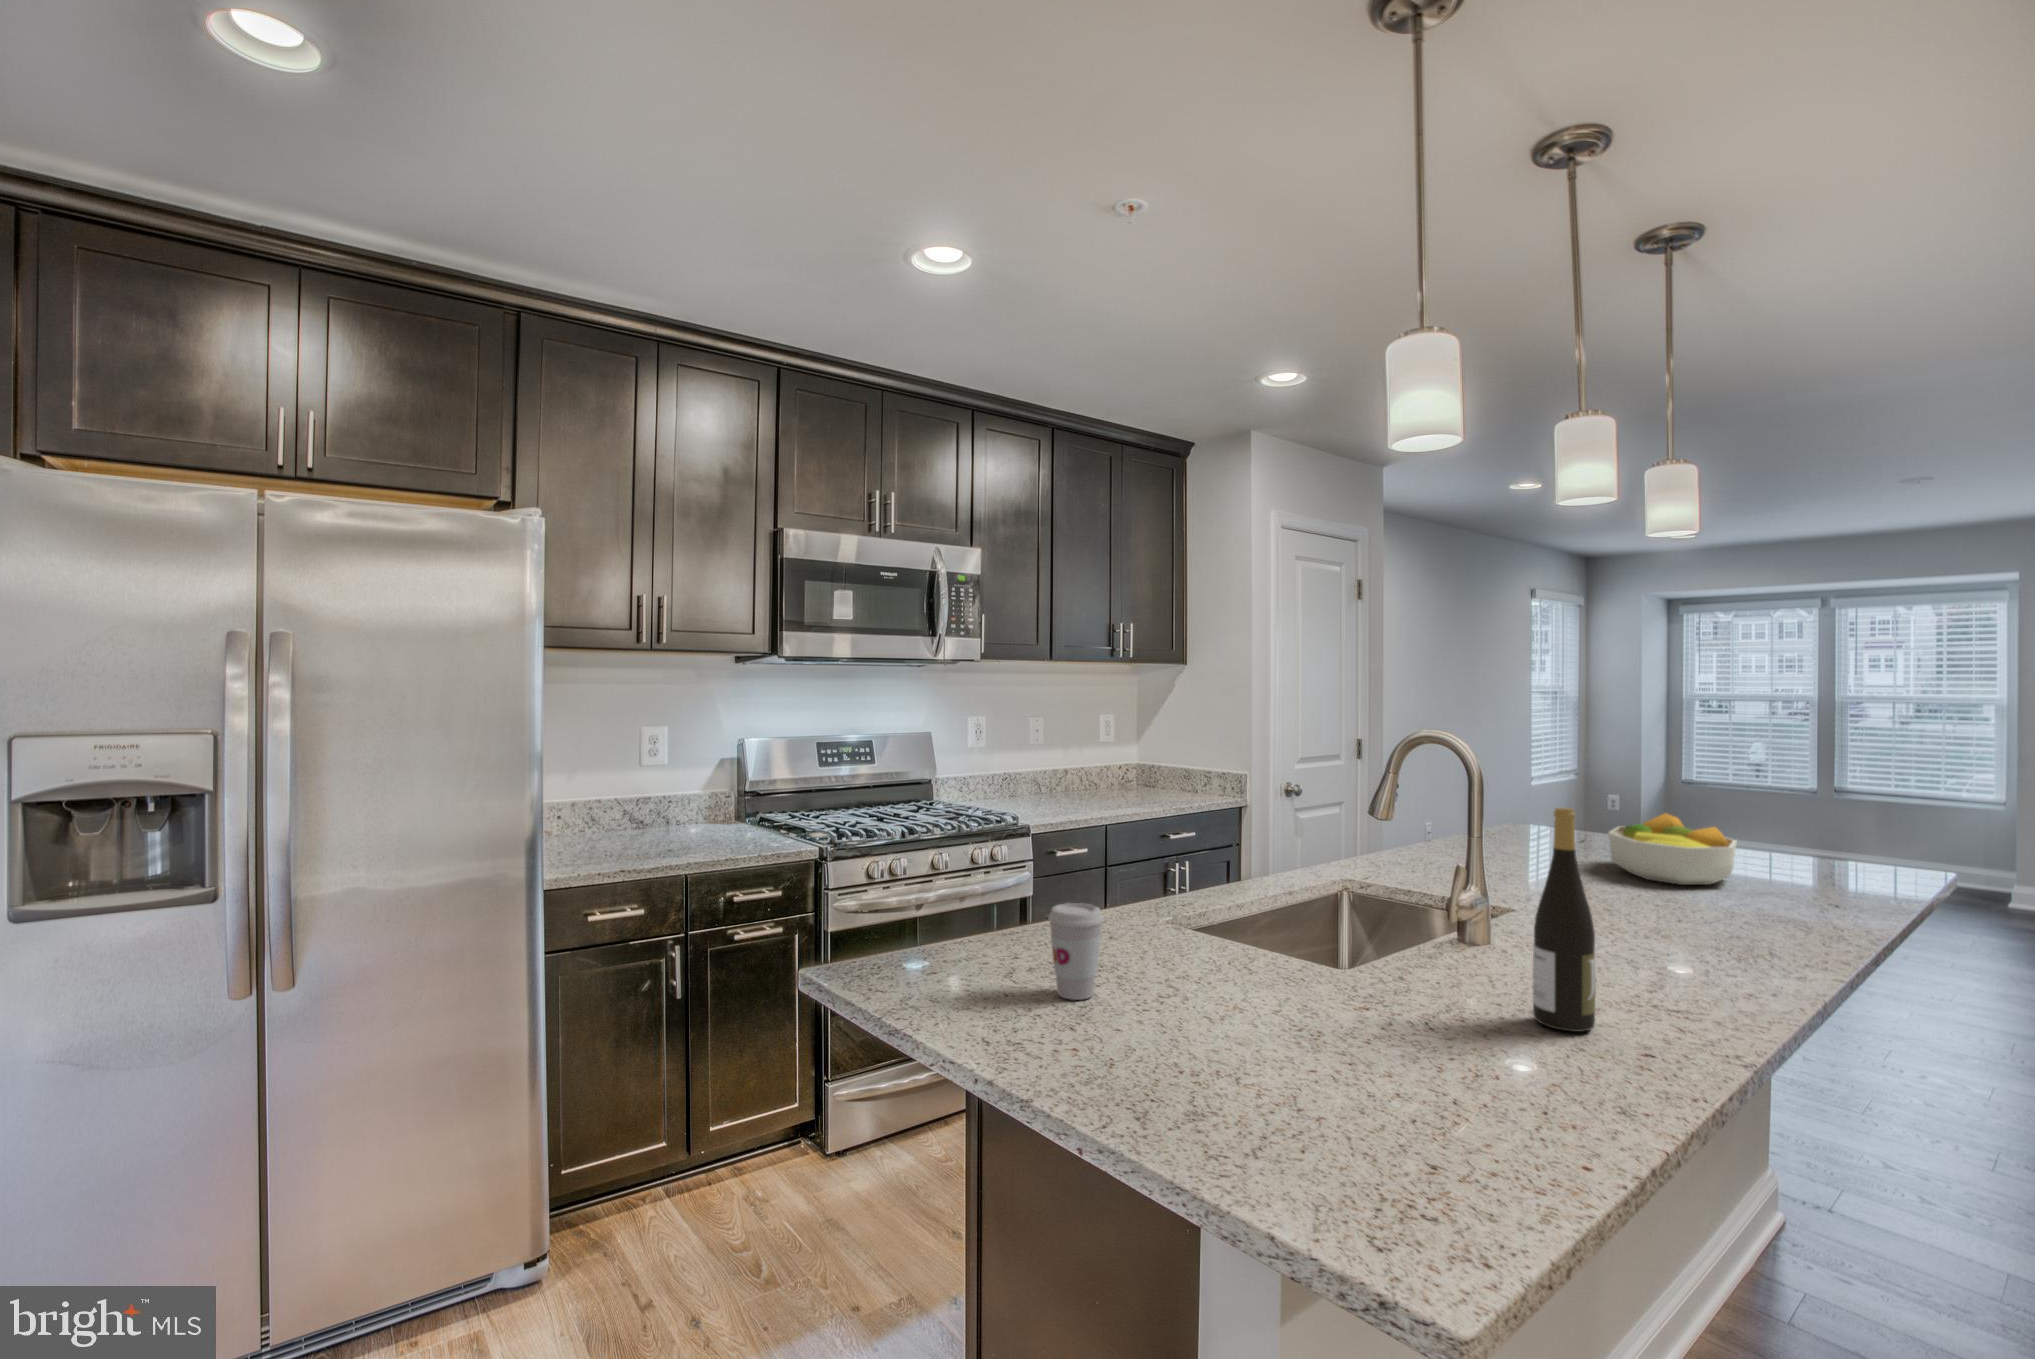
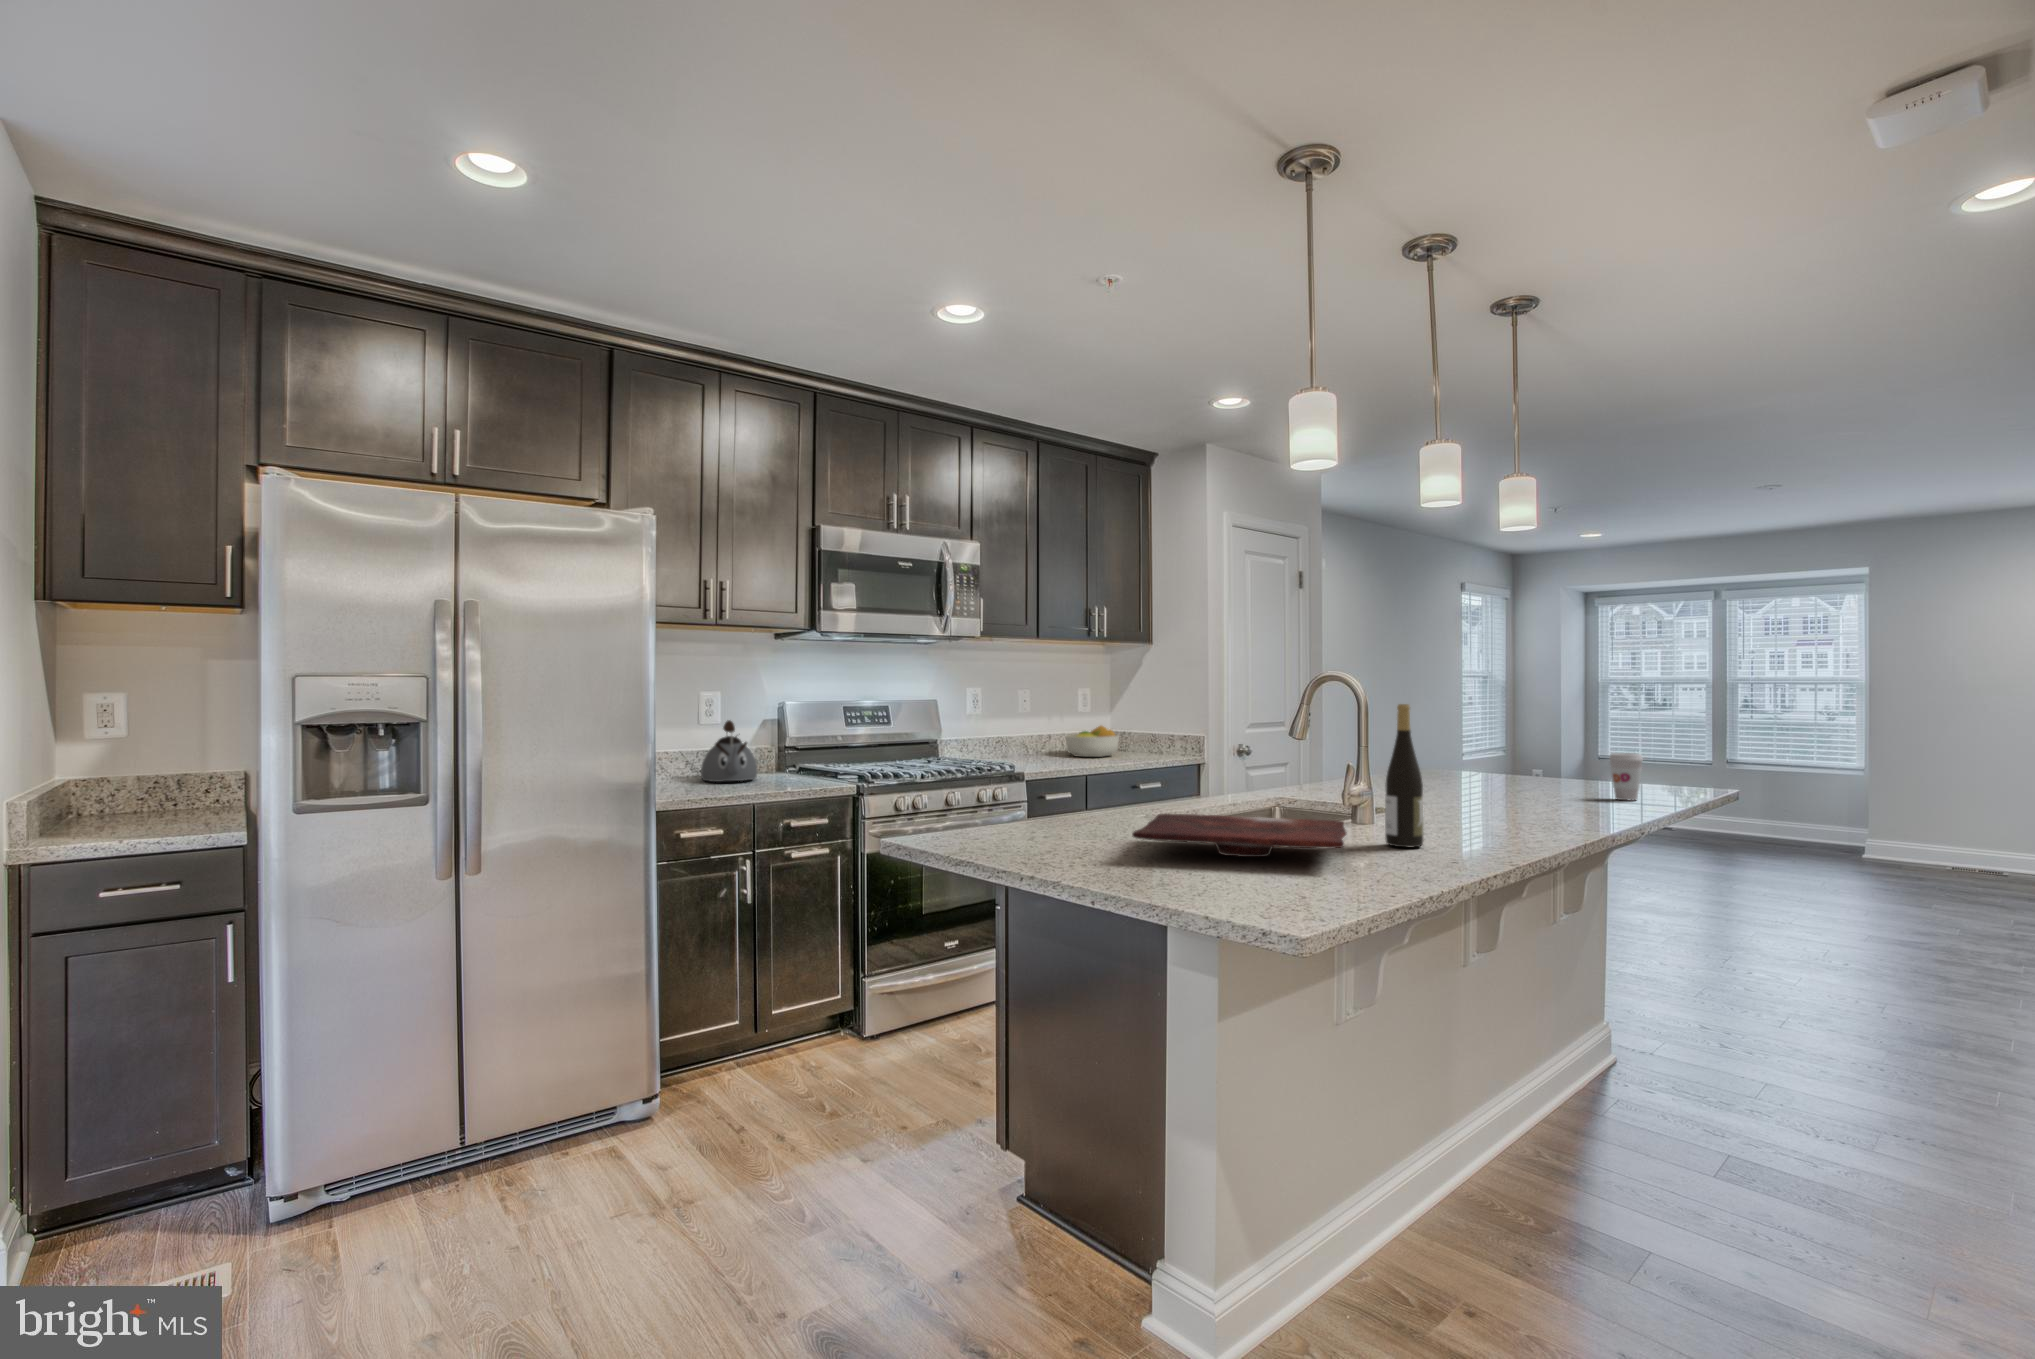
kettle: none [631,765,701,842] -> present [701,720,758,782]
fruit bowl: present [1609,813,1737,885] -> present [1066,726,1119,757]
coffee cup: present [1048,903,1104,1000] -> present [1609,753,1643,800]
cutting board: none [1144,956,1492,1072] -> present [1132,814,1347,857]

